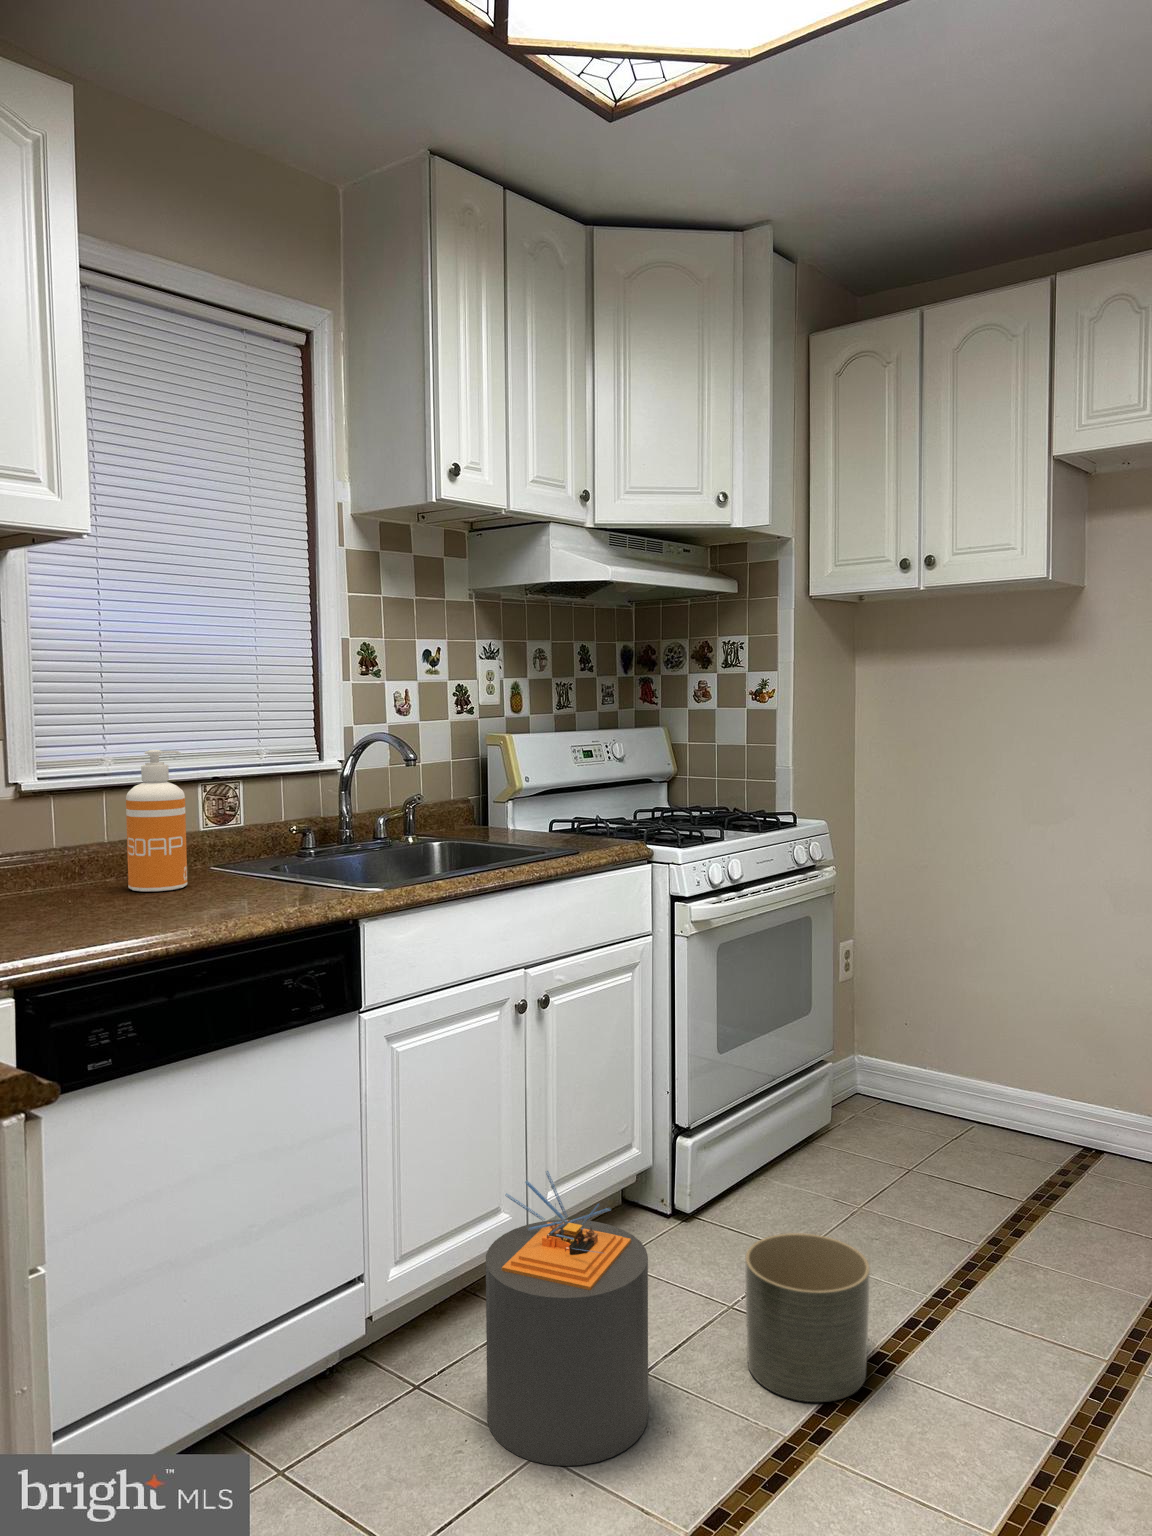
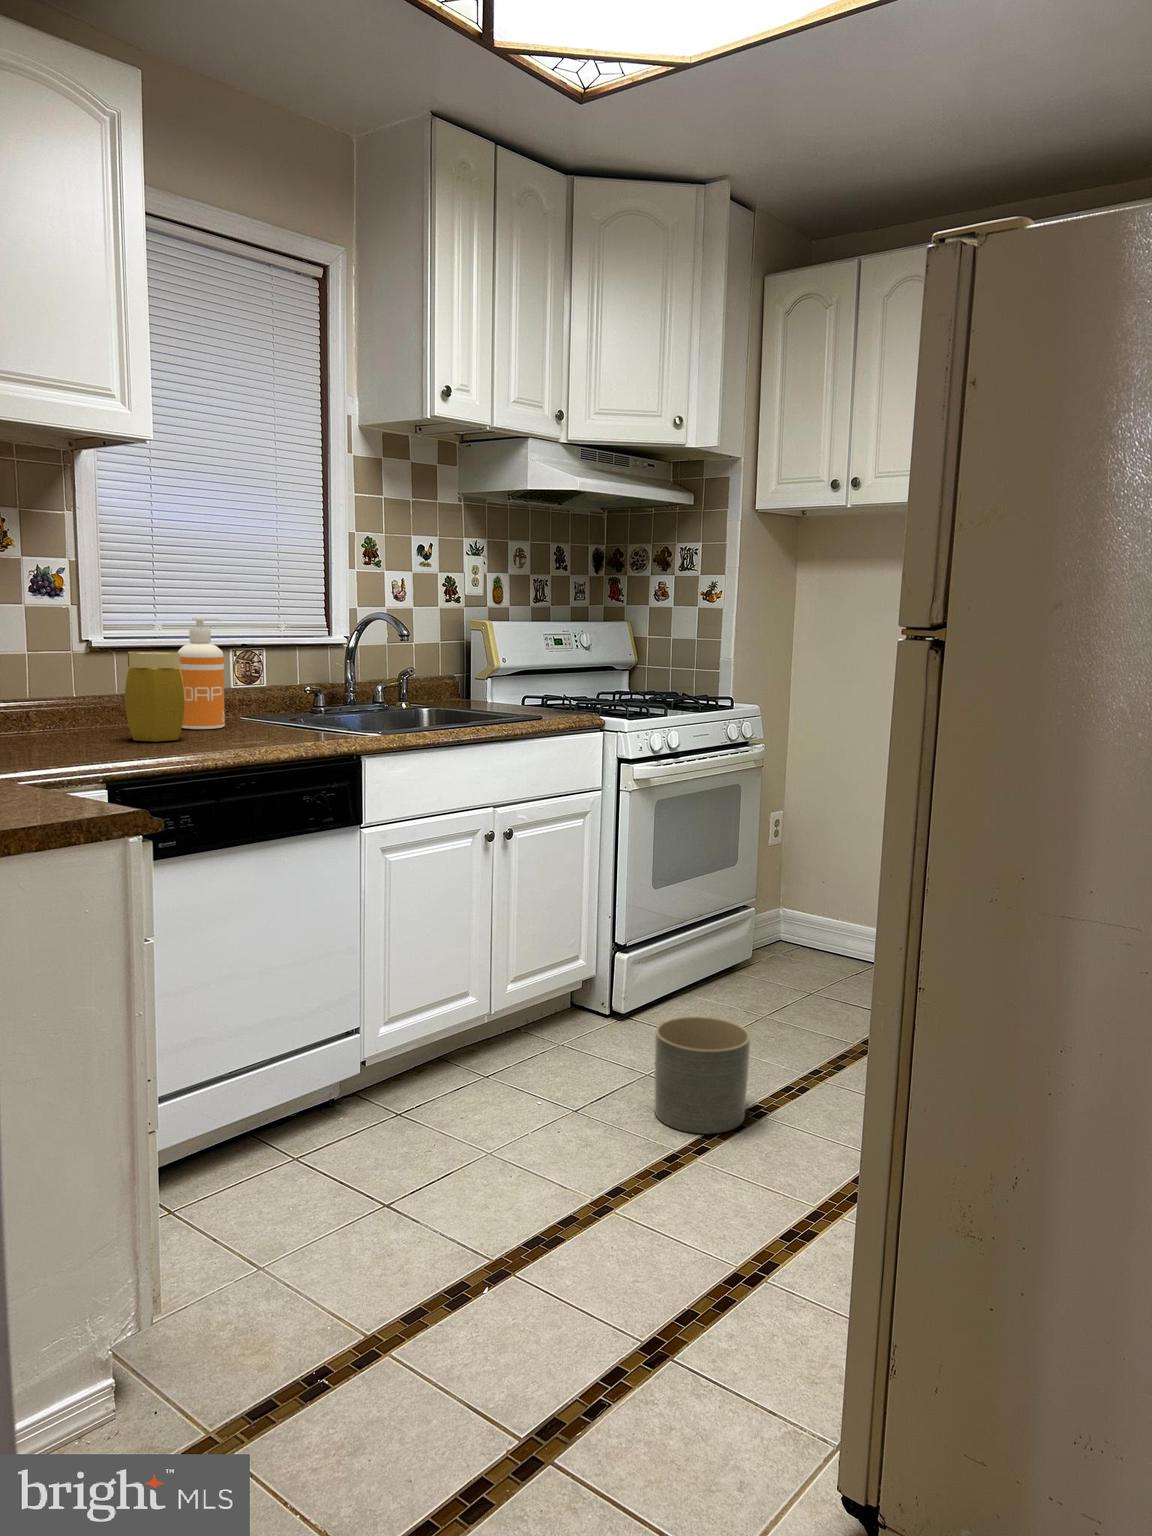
jar: none [51,798,131,917] -> present [125,652,184,742]
trash can: present [486,1171,648,1466] -> none [451,949,577,1162]

